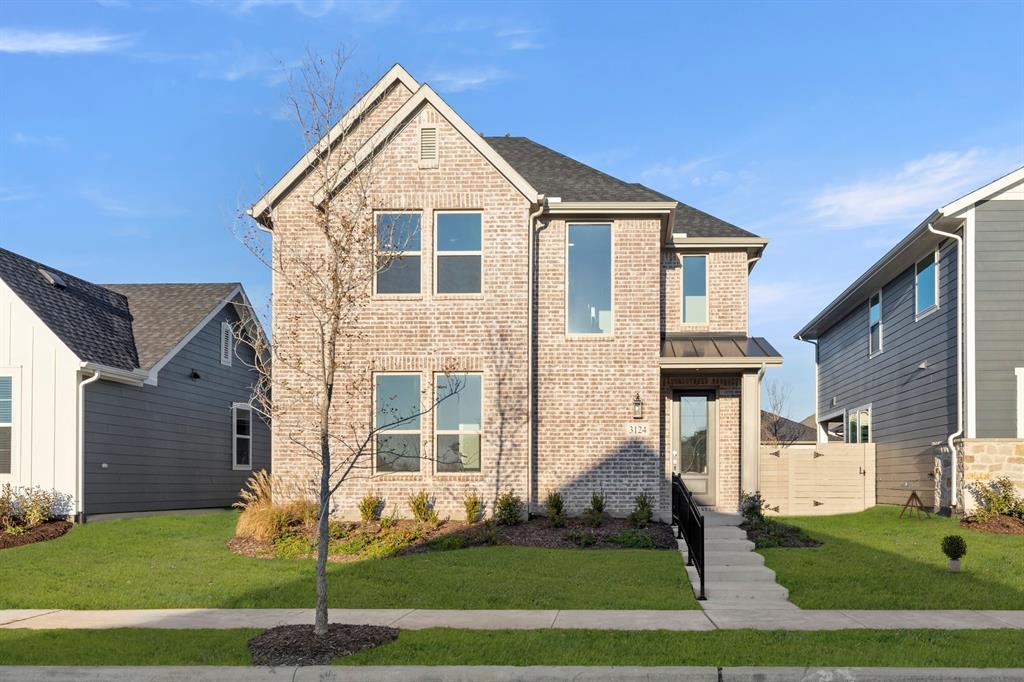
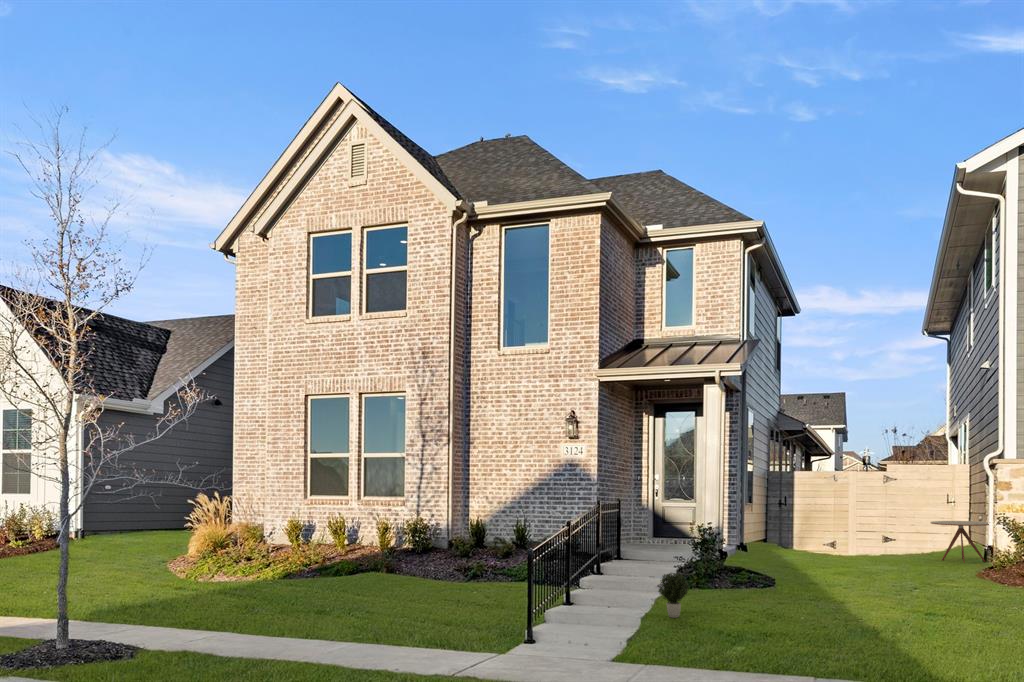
potted plant: present [941,535,967,572] -> present [657,573,688,618]

